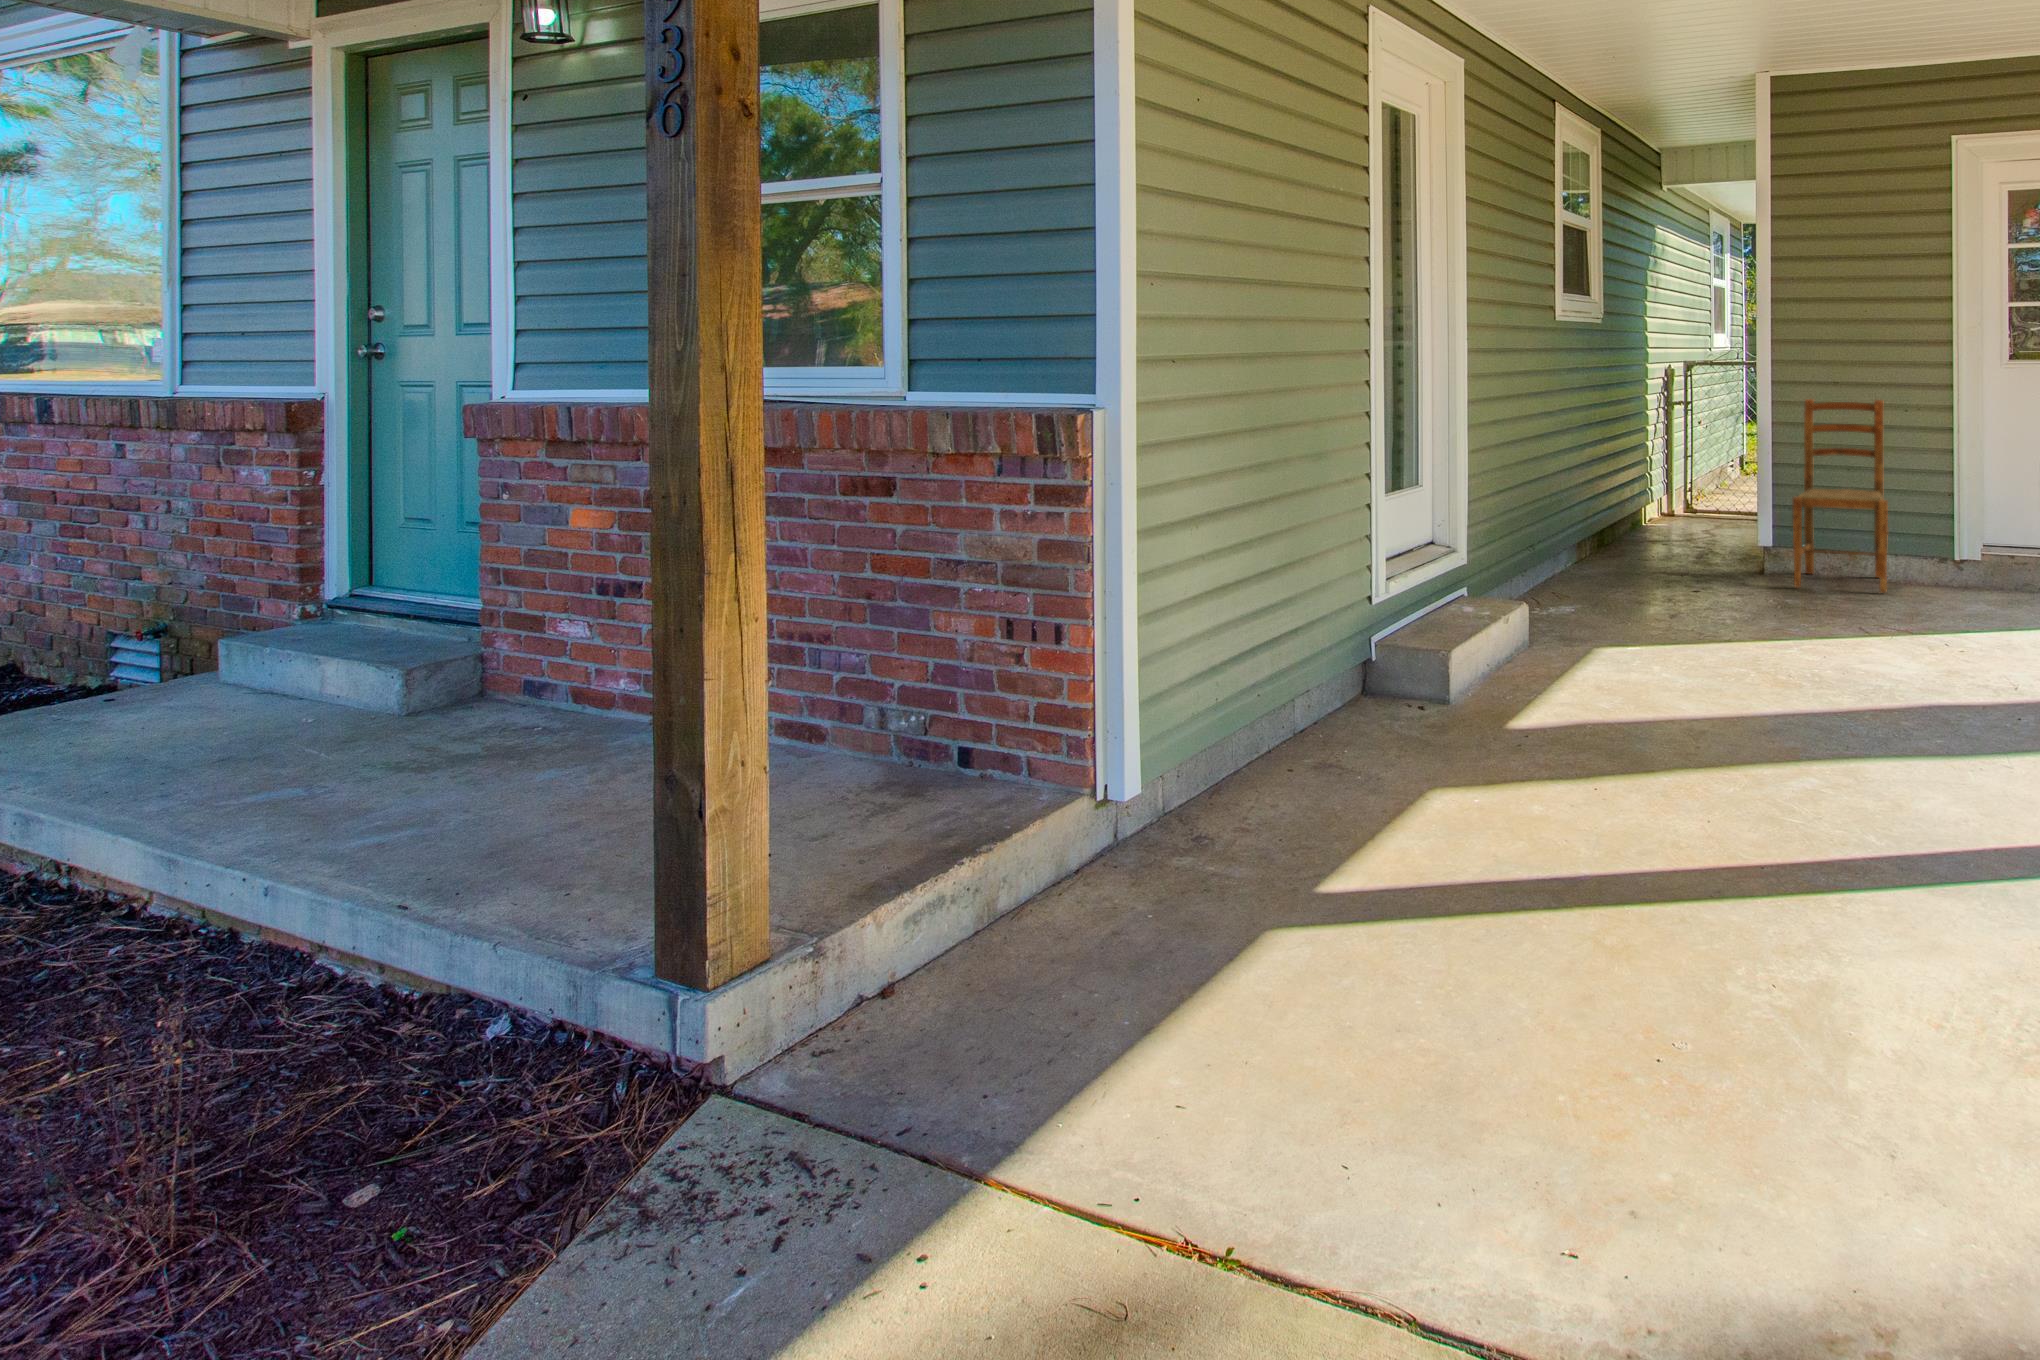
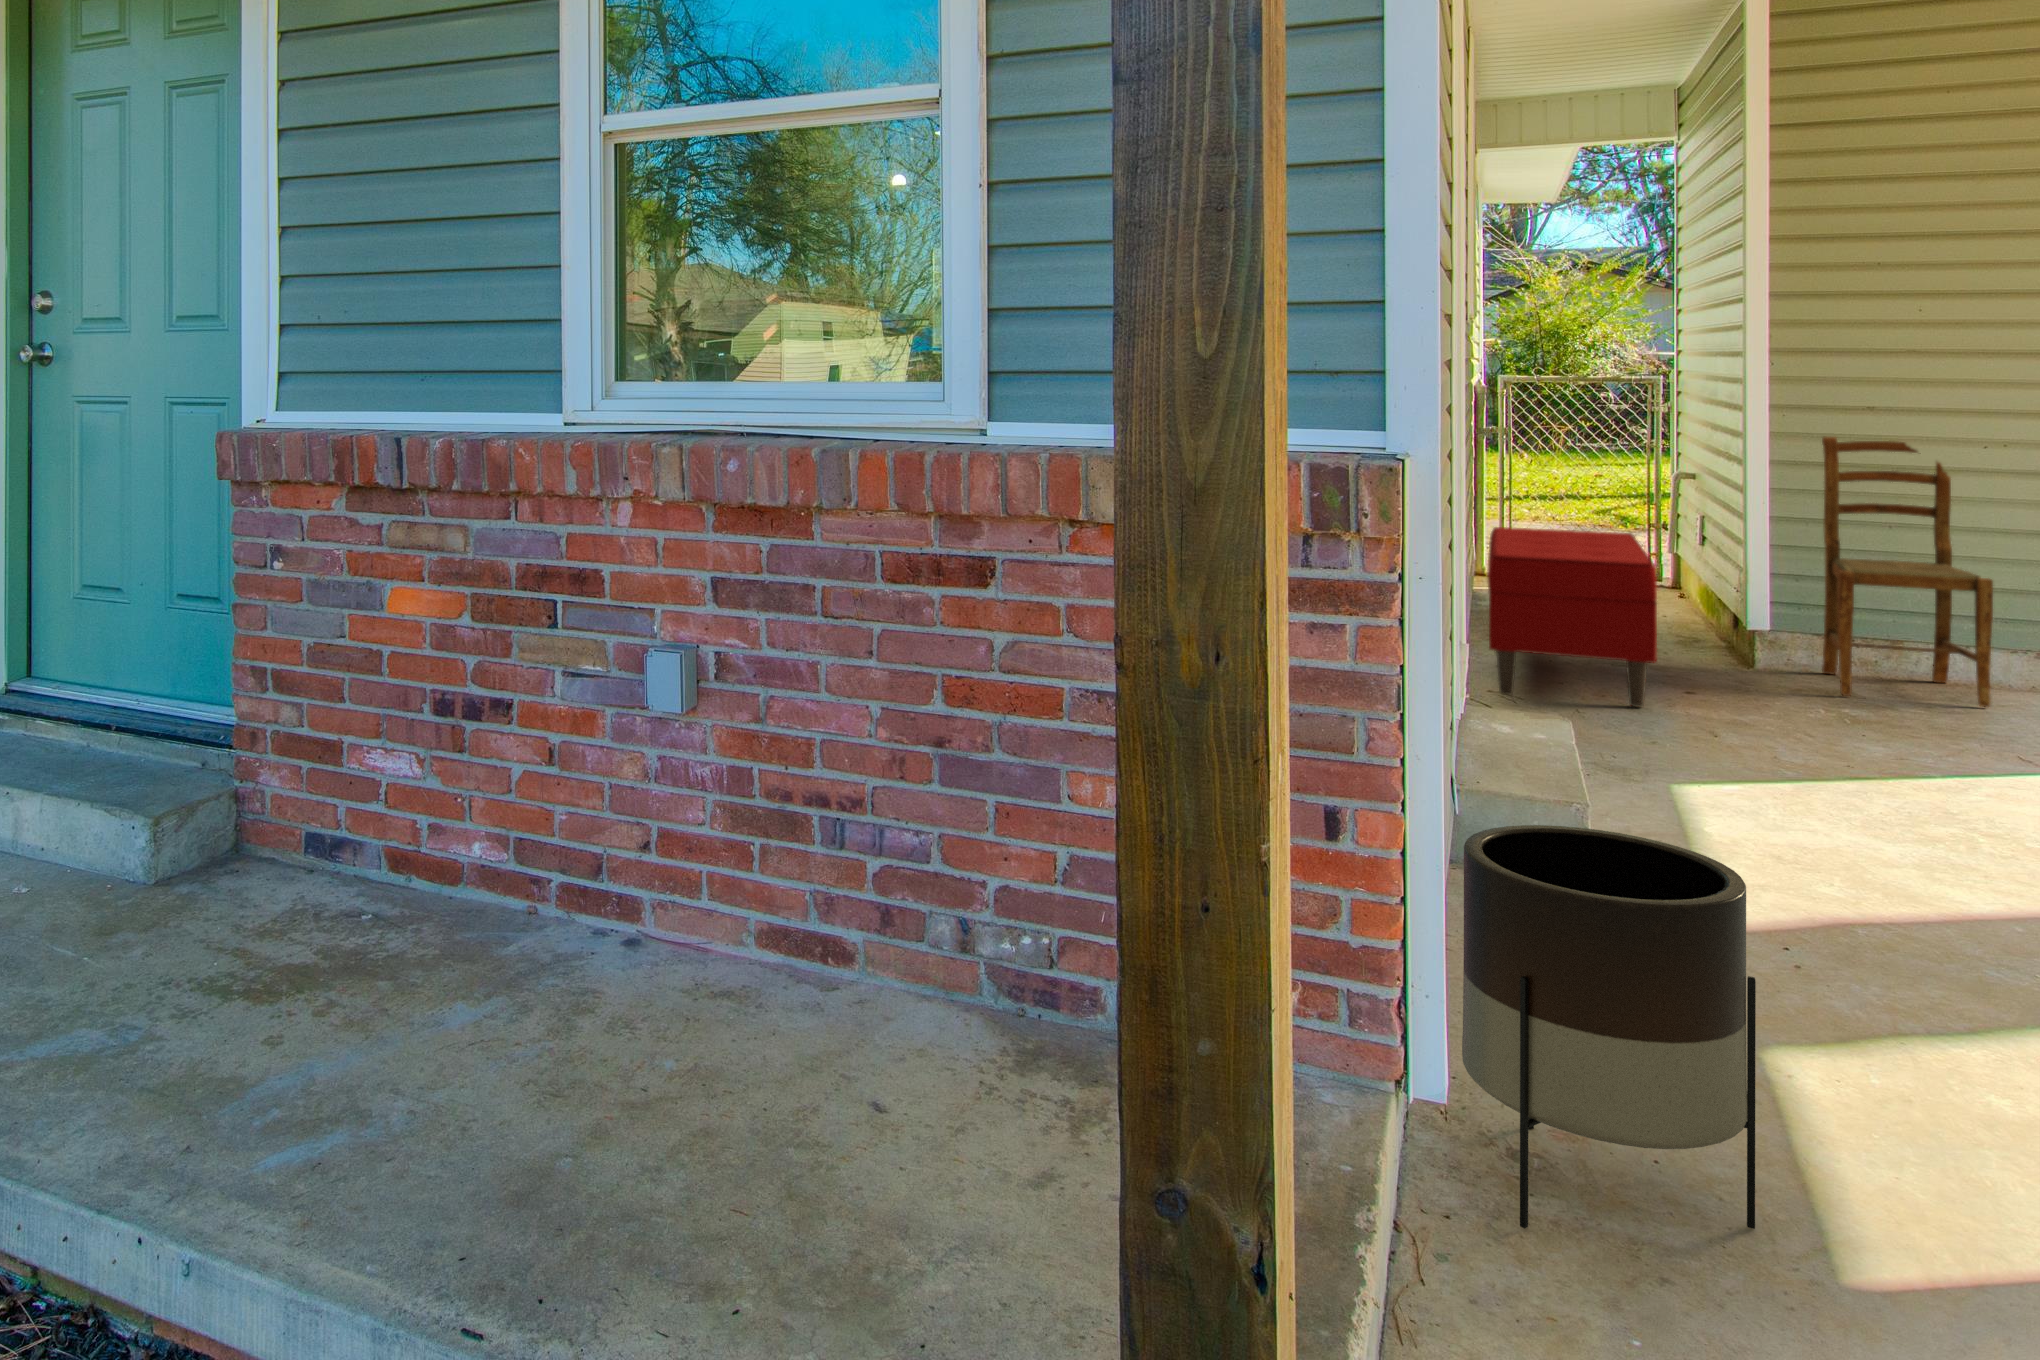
bench: none [1541,470,1687,598] -> present [1487,527,1657,707]
planter: none [1146,638,1294,870] -> present [1462,825,1756,1229]

